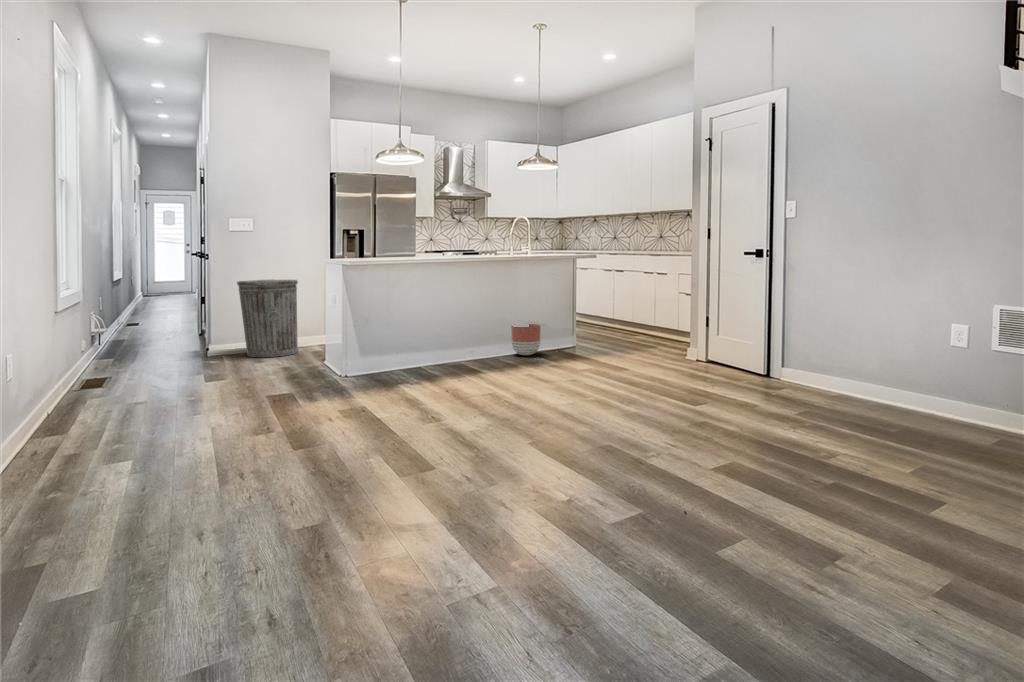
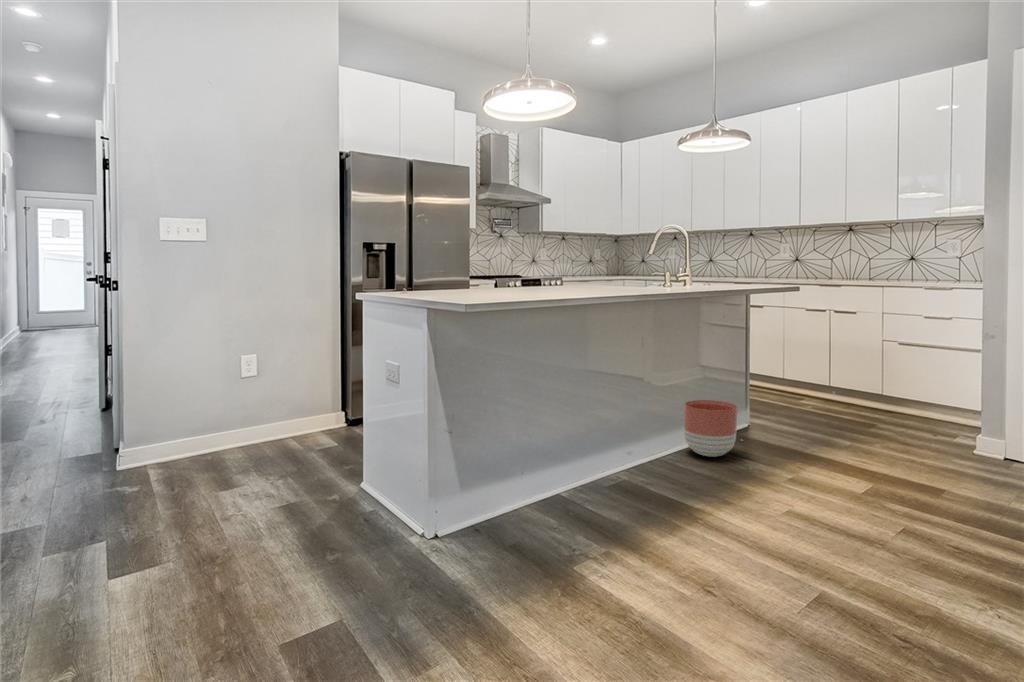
trash can: present [237,279,298,357] -> none [179,323,297,475]

